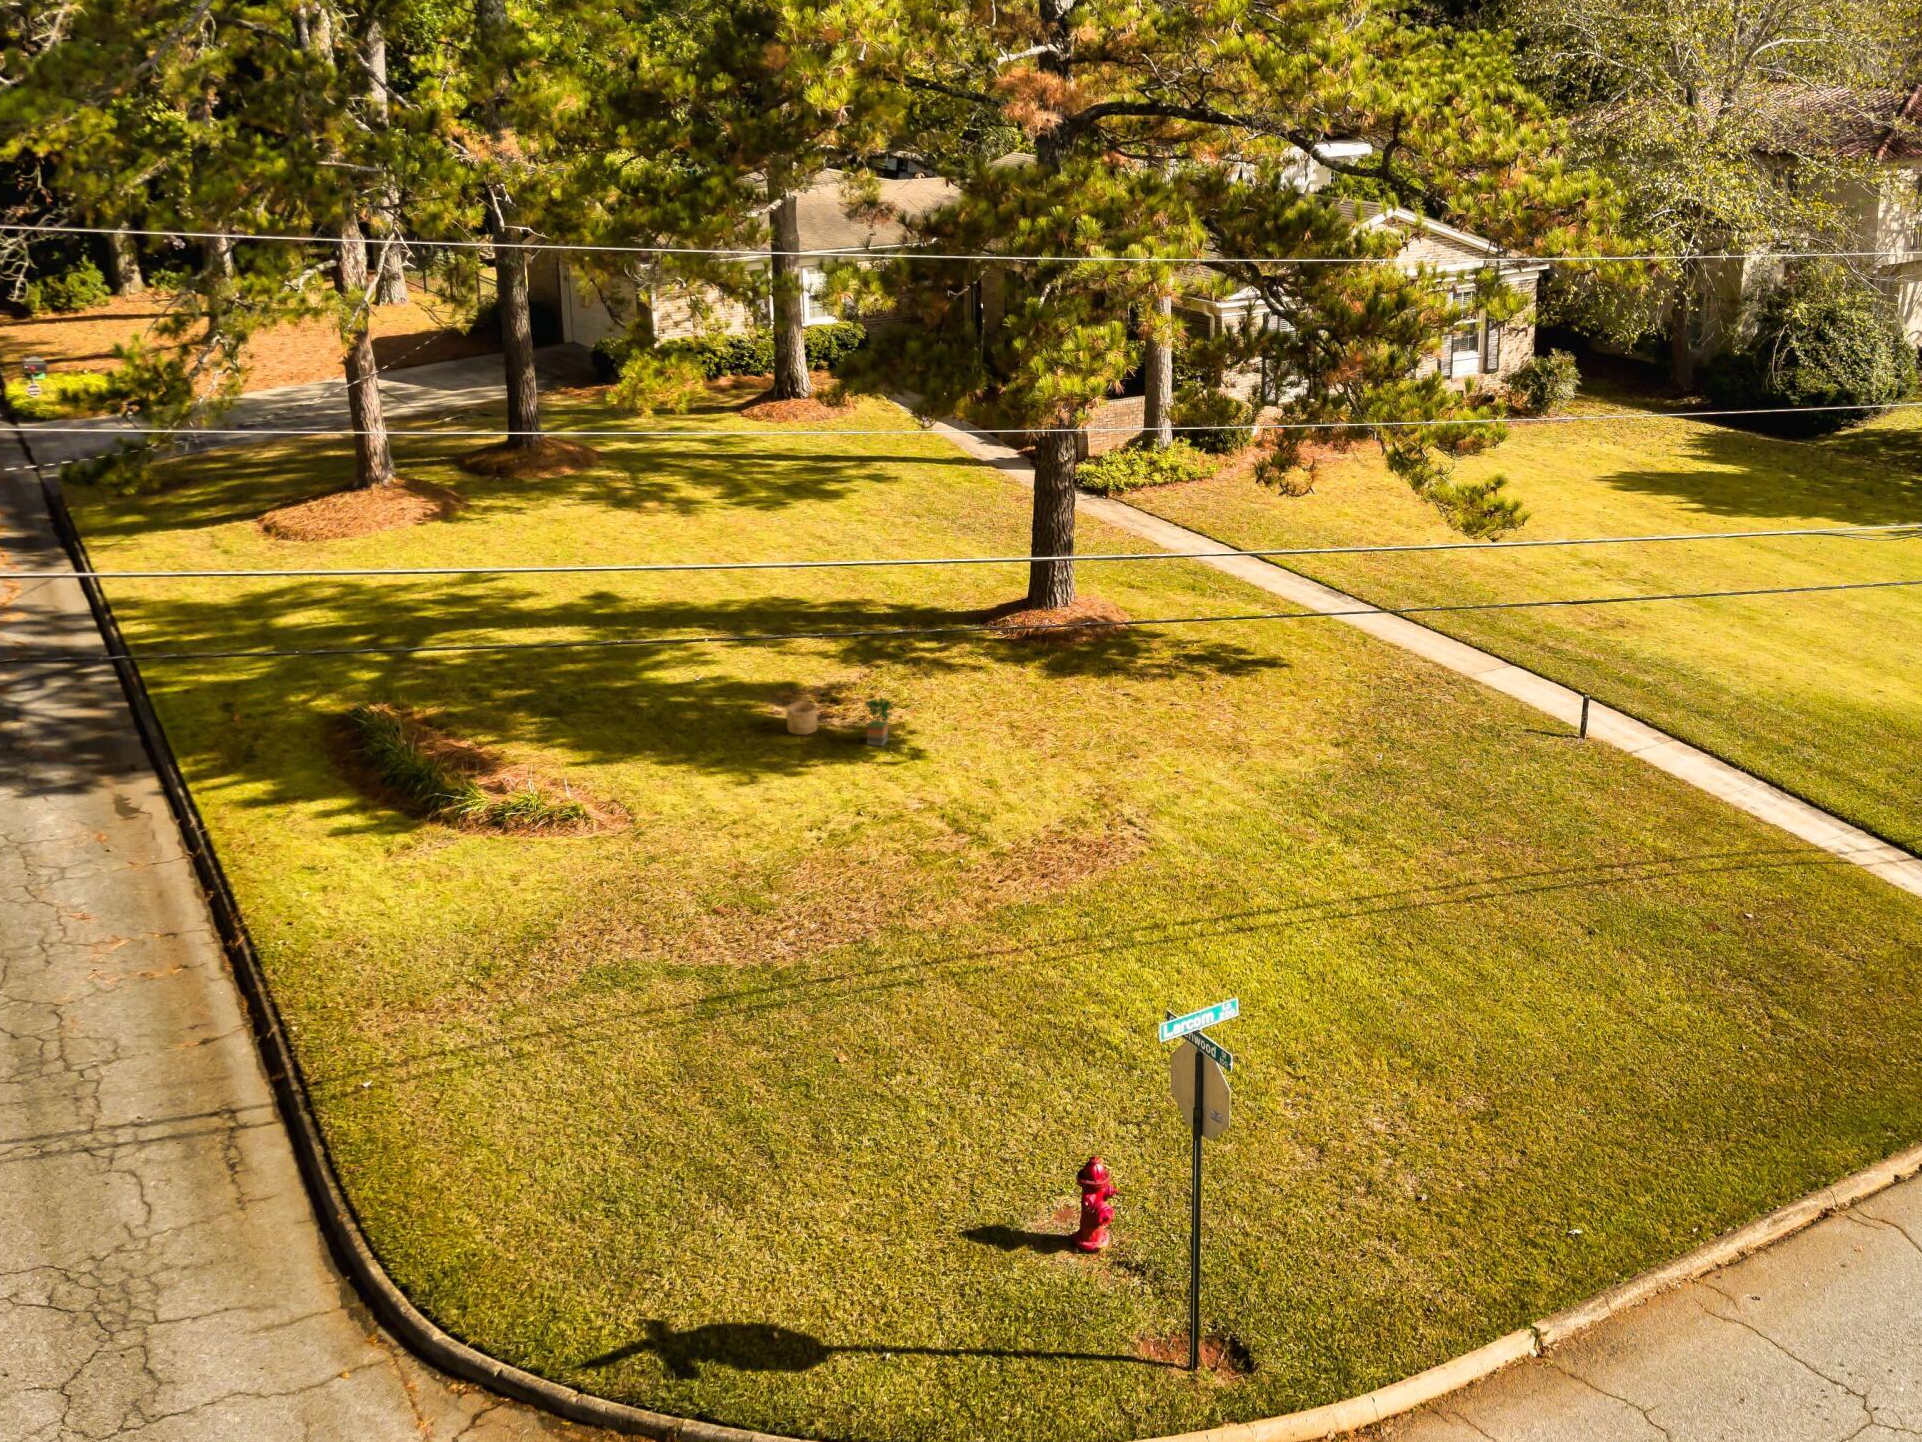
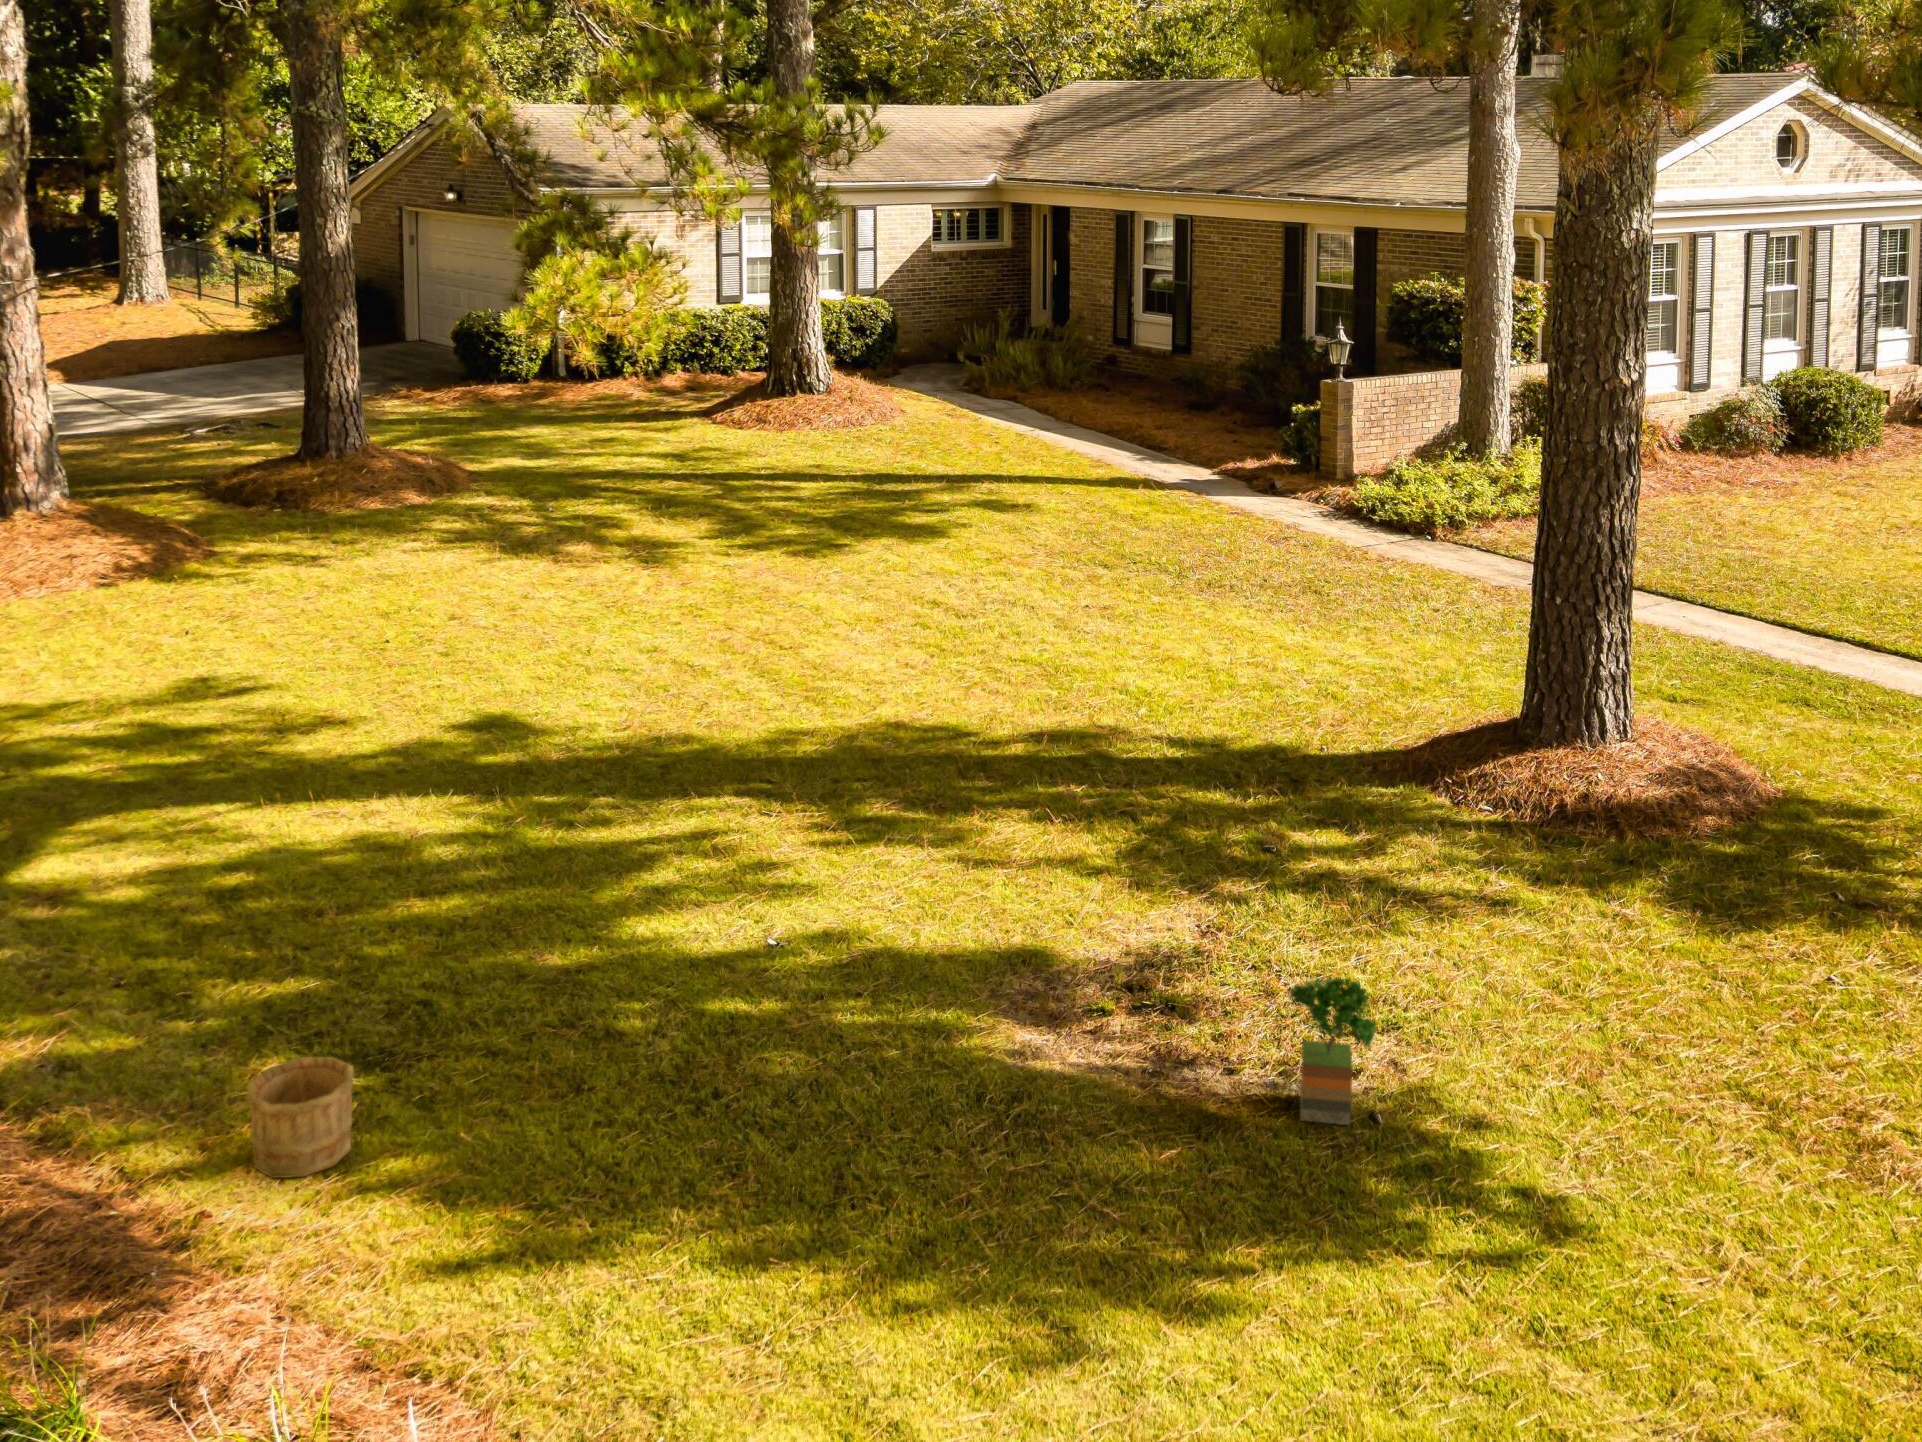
wooden bucket: present [786,701,818,735] -> present [247,1057,354,1178]

